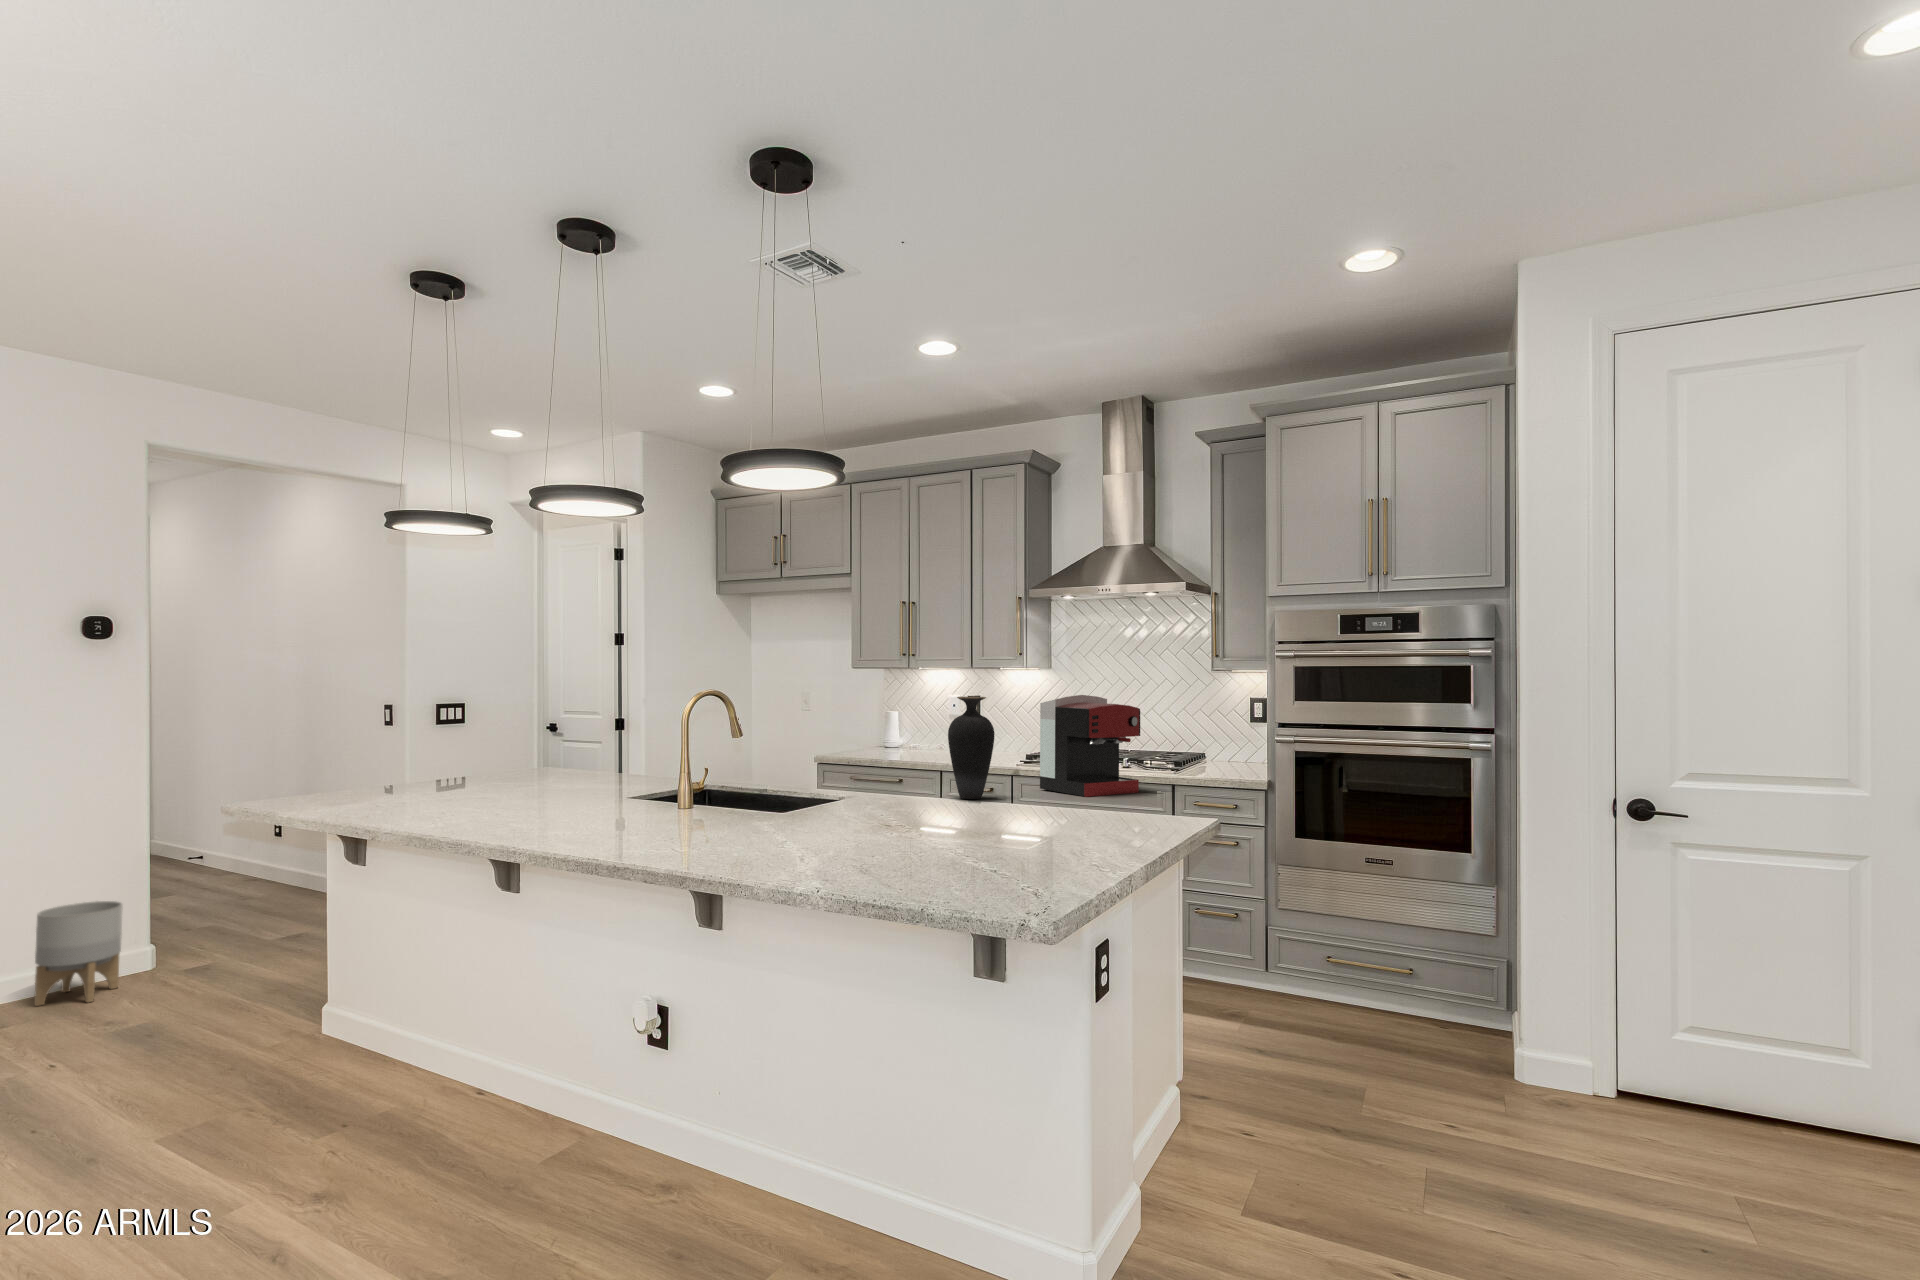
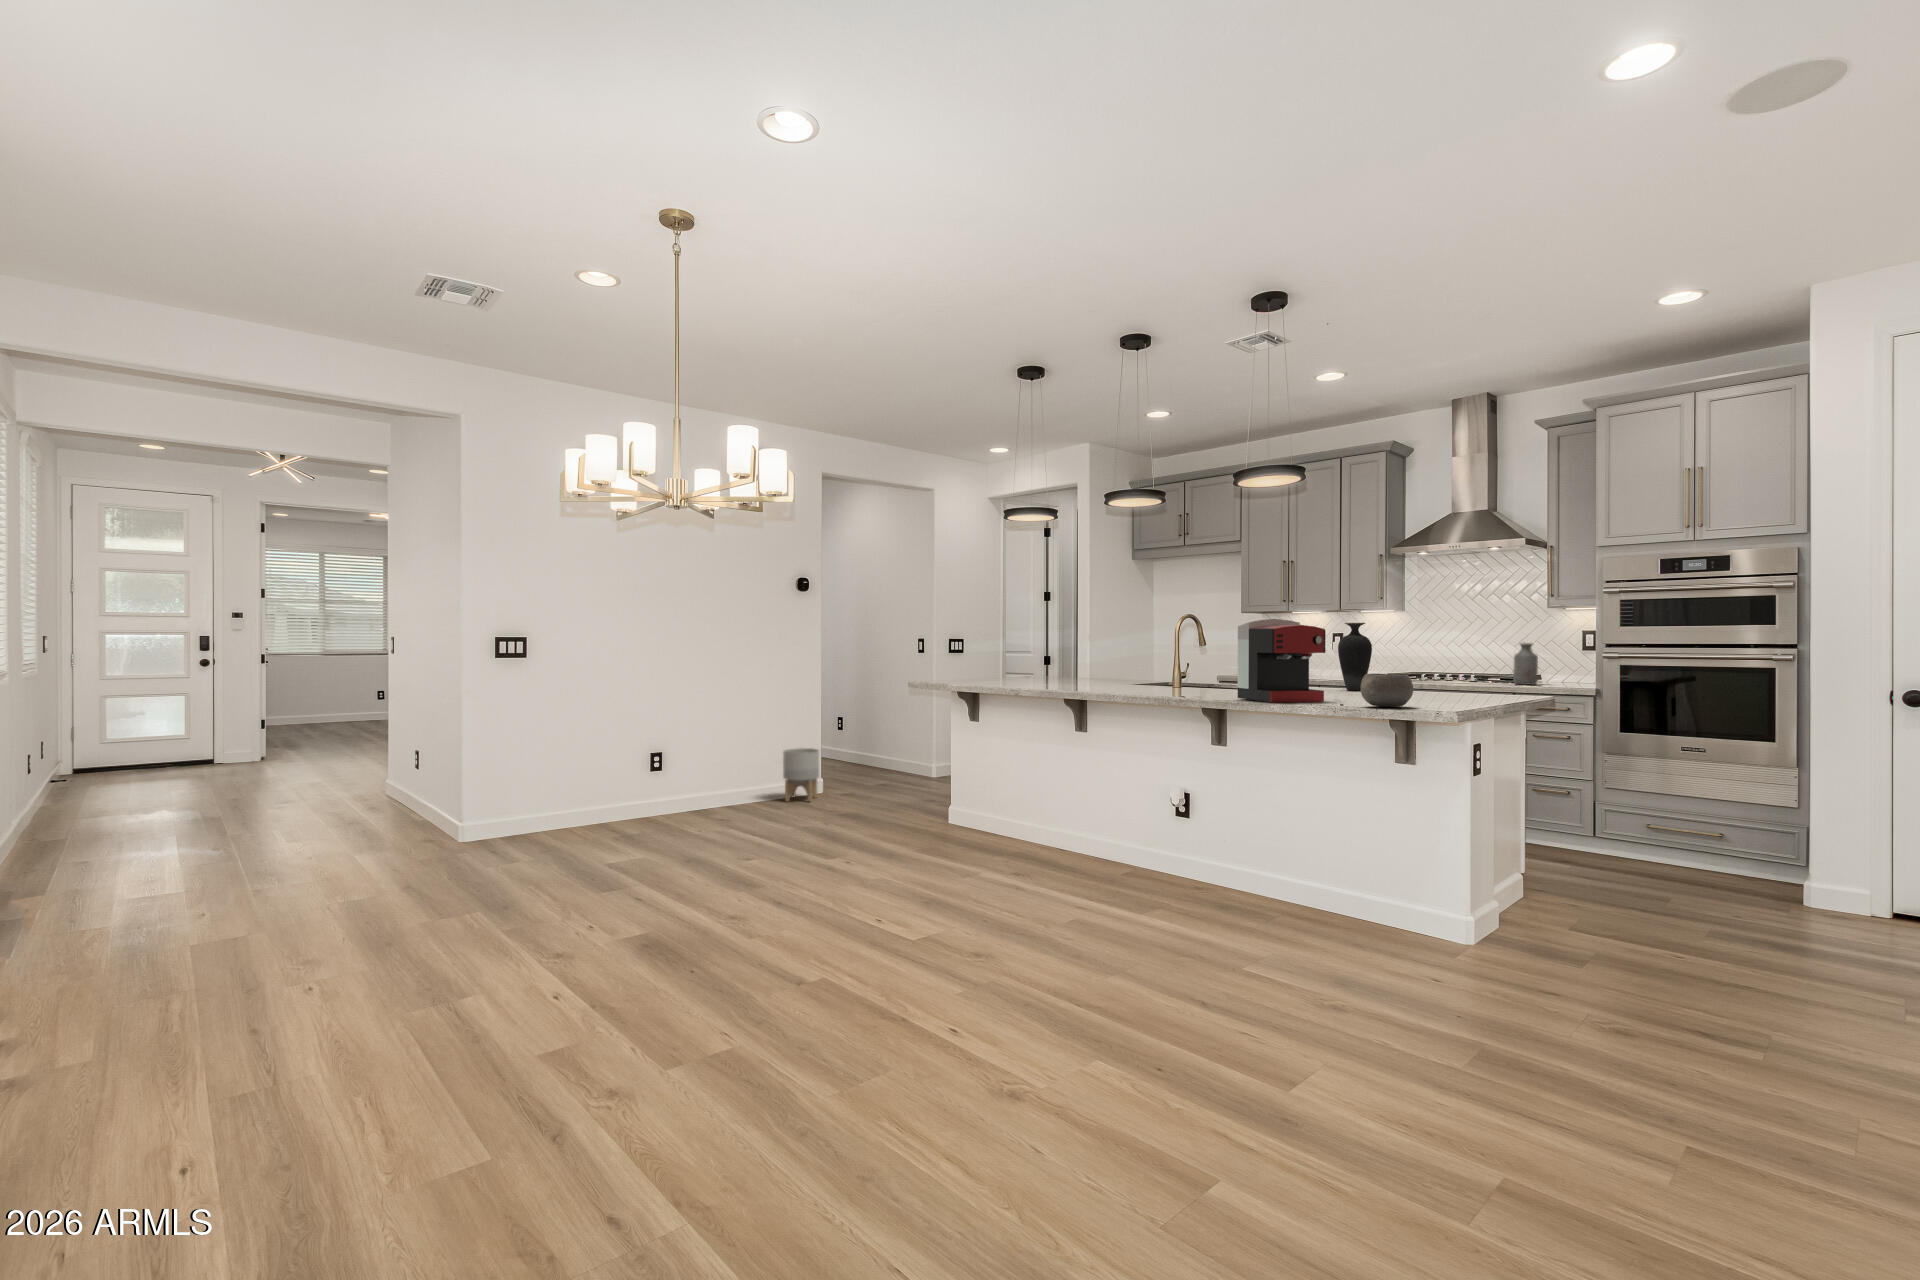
coffee maker: present [1040,695,1140,797] -> present [1238,619,1326,702]
bottle: none [1175,718,1203,773] -> present [1513,643,1538,685]
bowl: none [938,812,1025,881] -> present [1361,674,1413,707]

